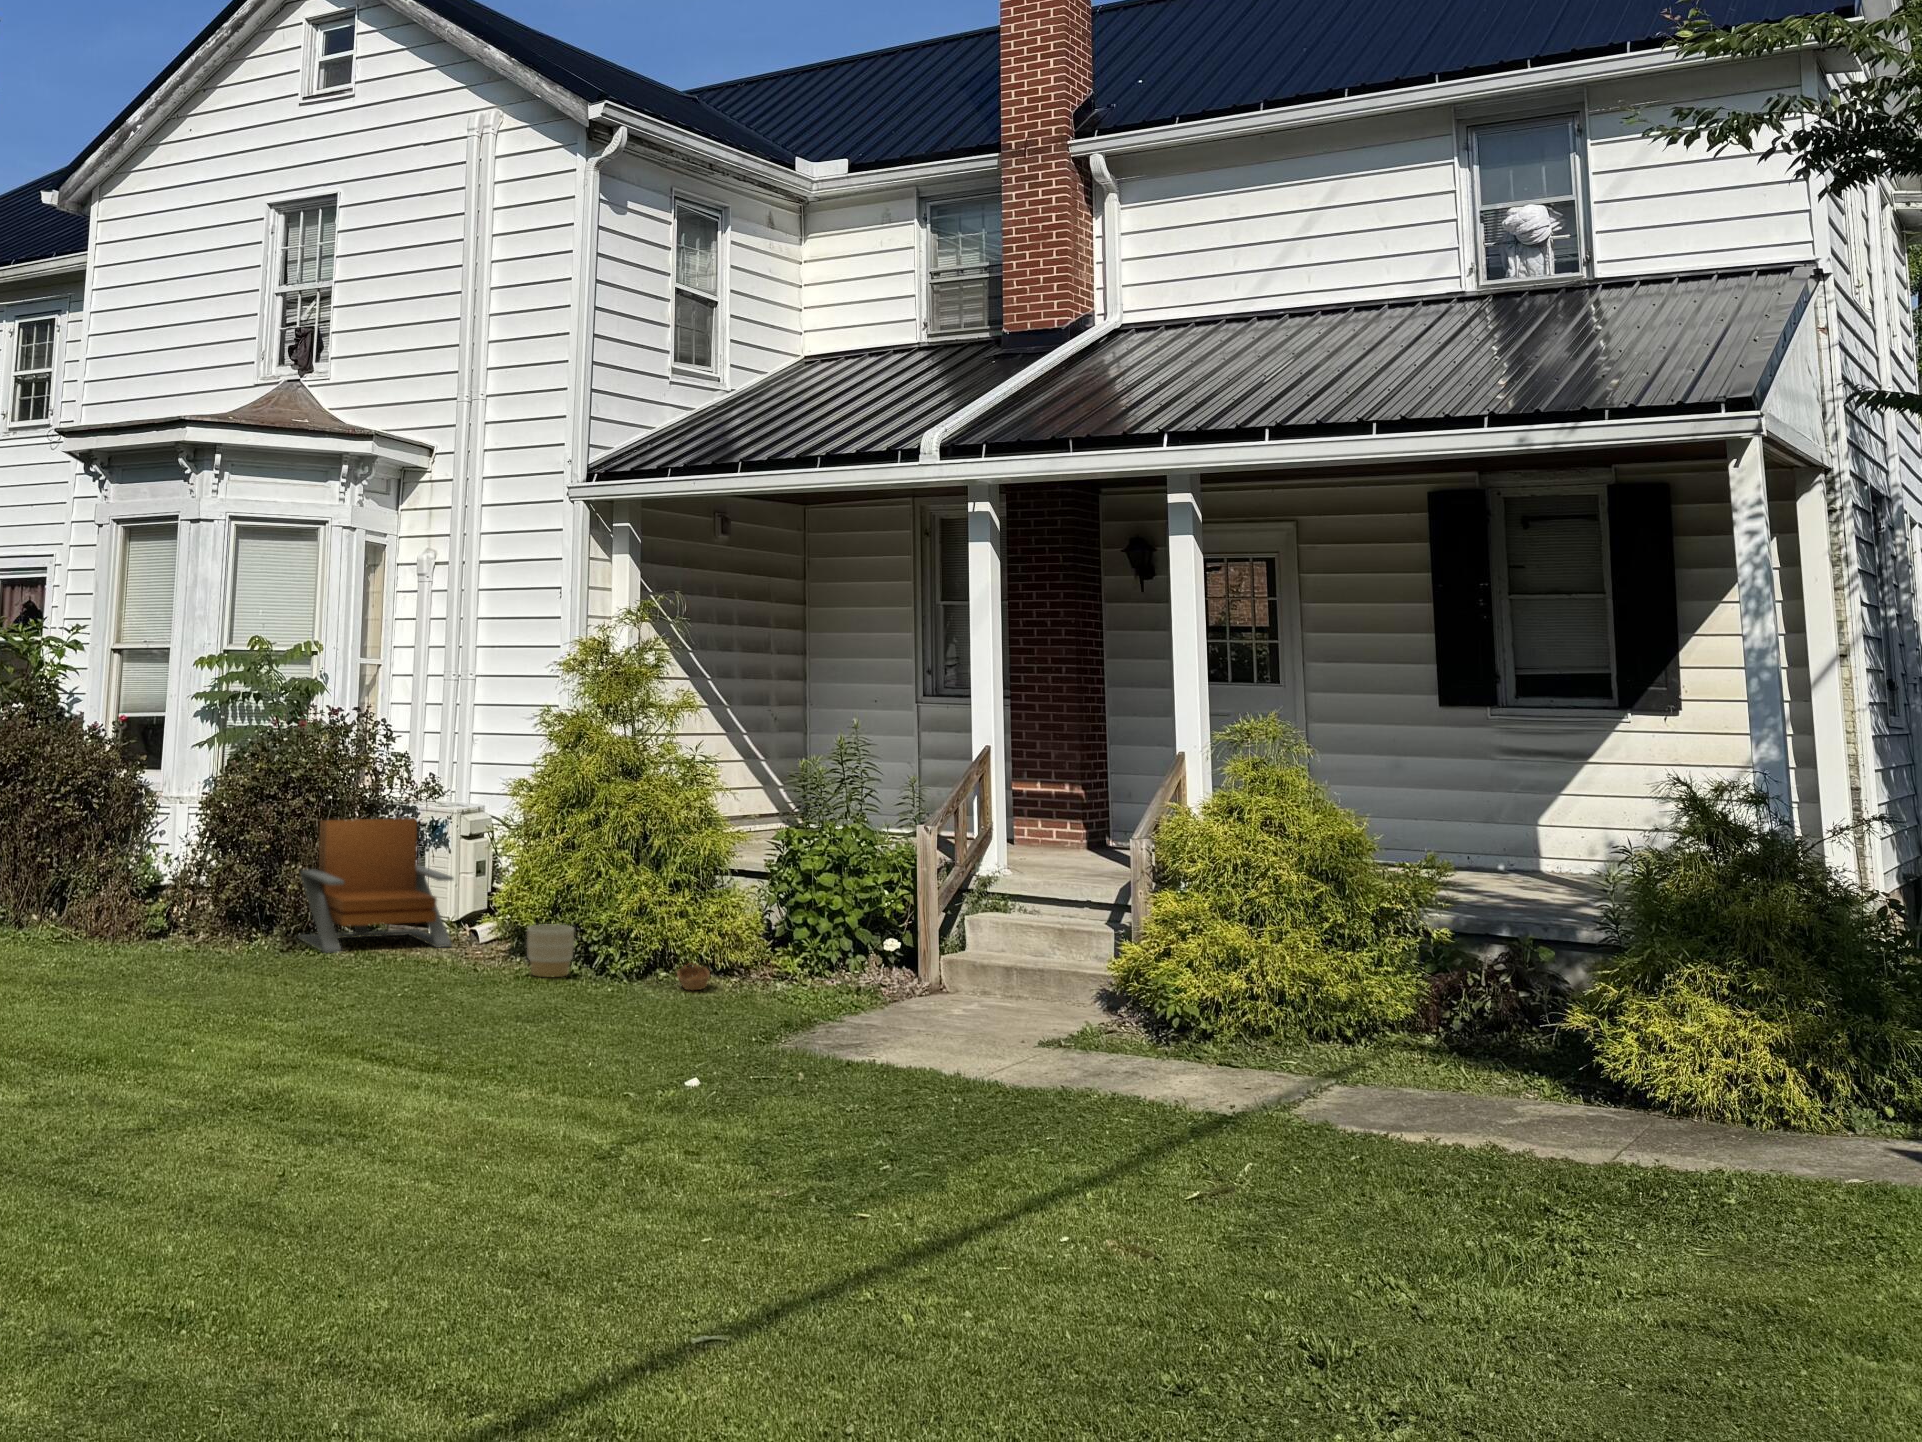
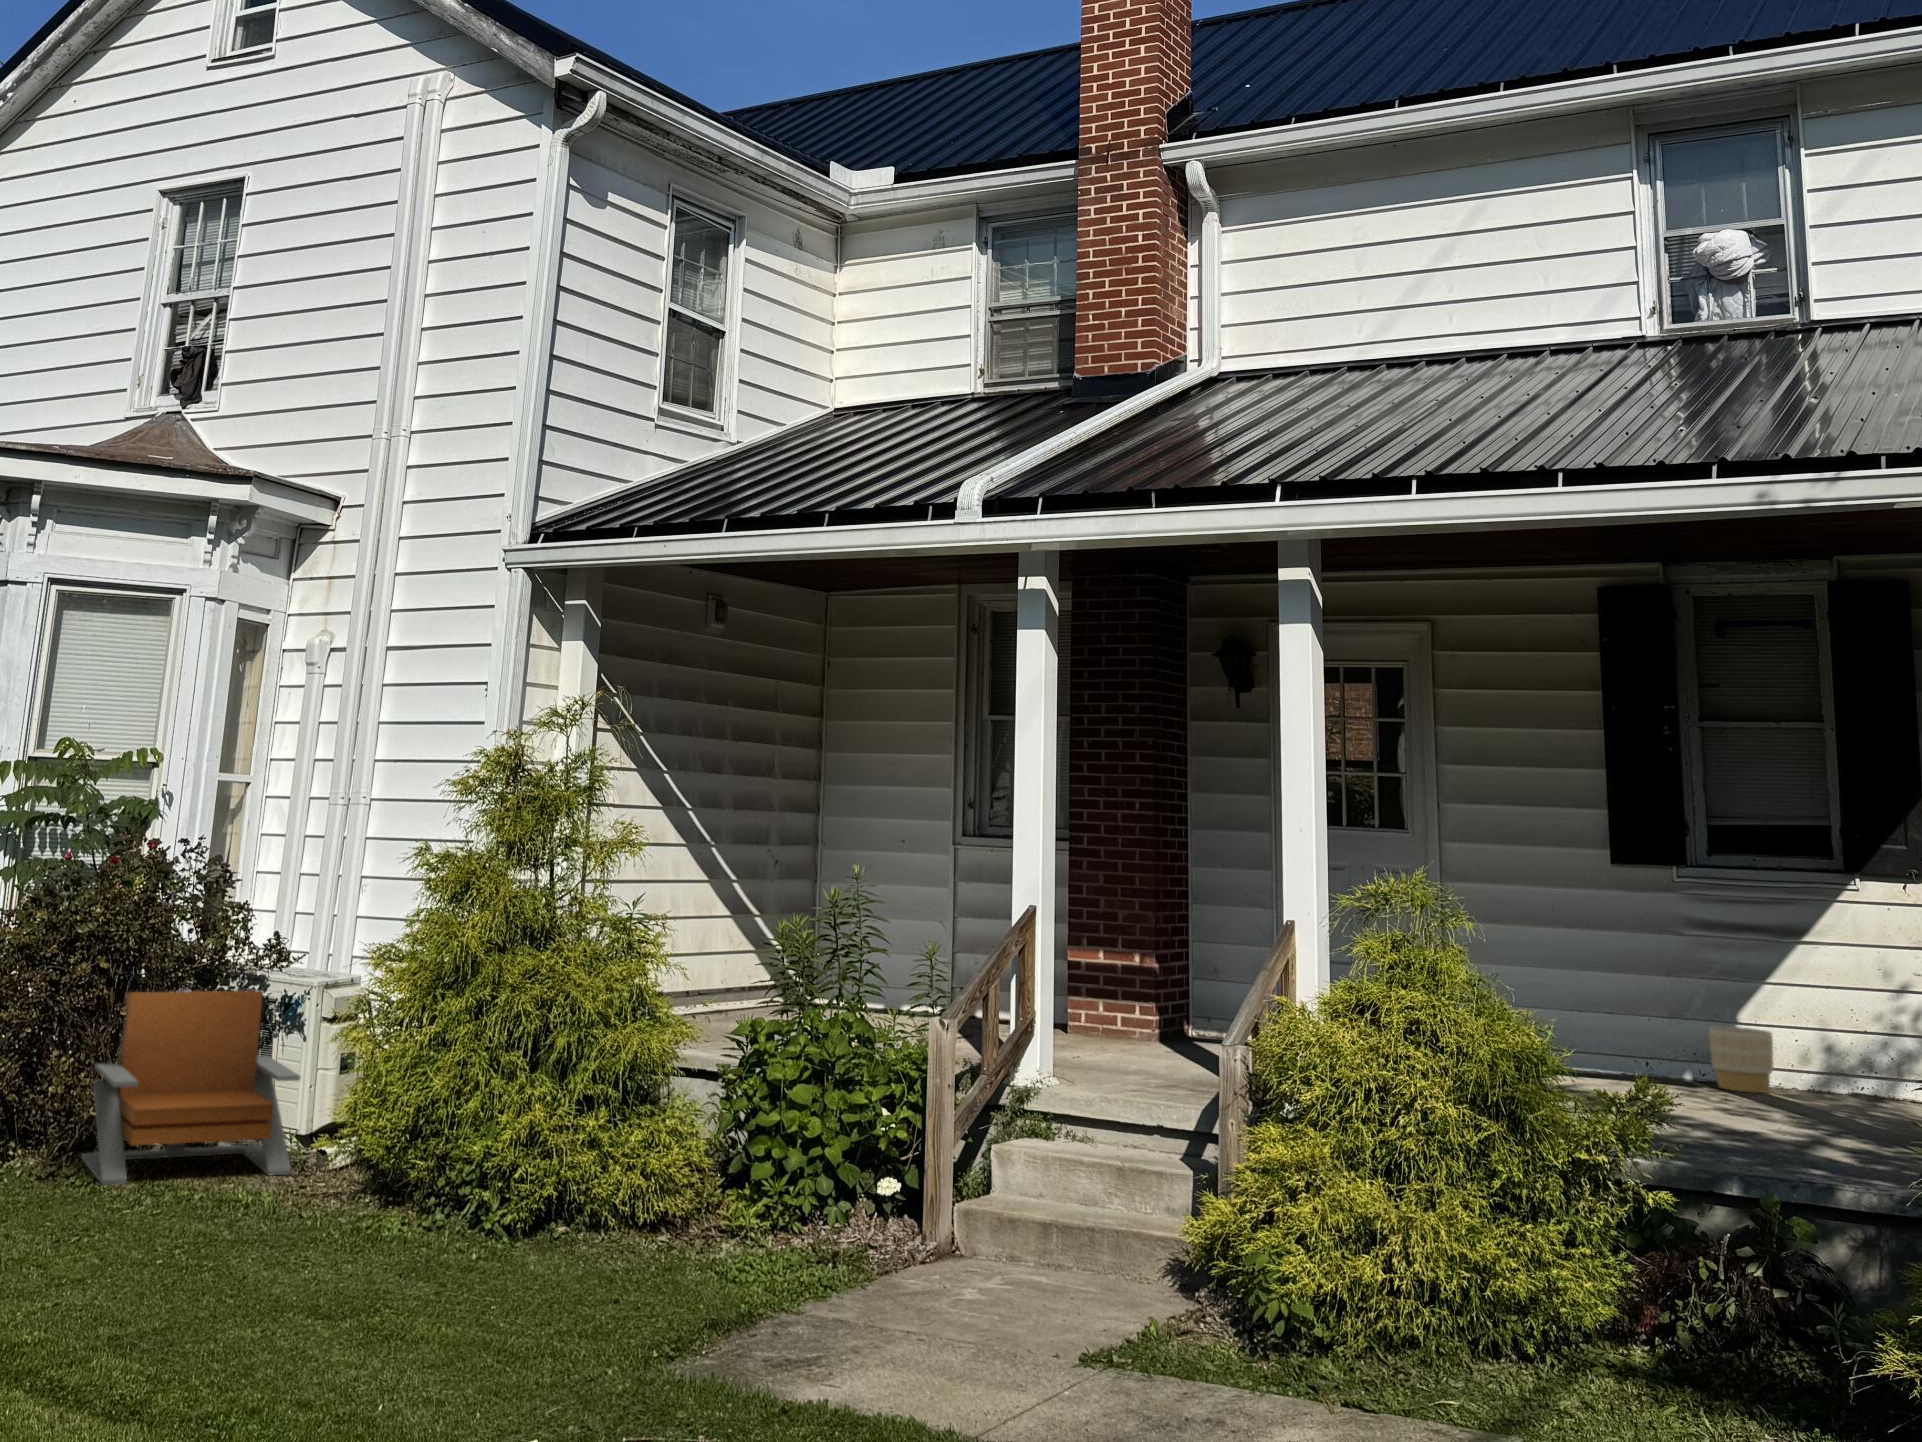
planter: present [527,924,574,977] -> present [1709,1027,1773,1093]
basket: present [677,964,710,990] -> none [573,1212,630,1257]

